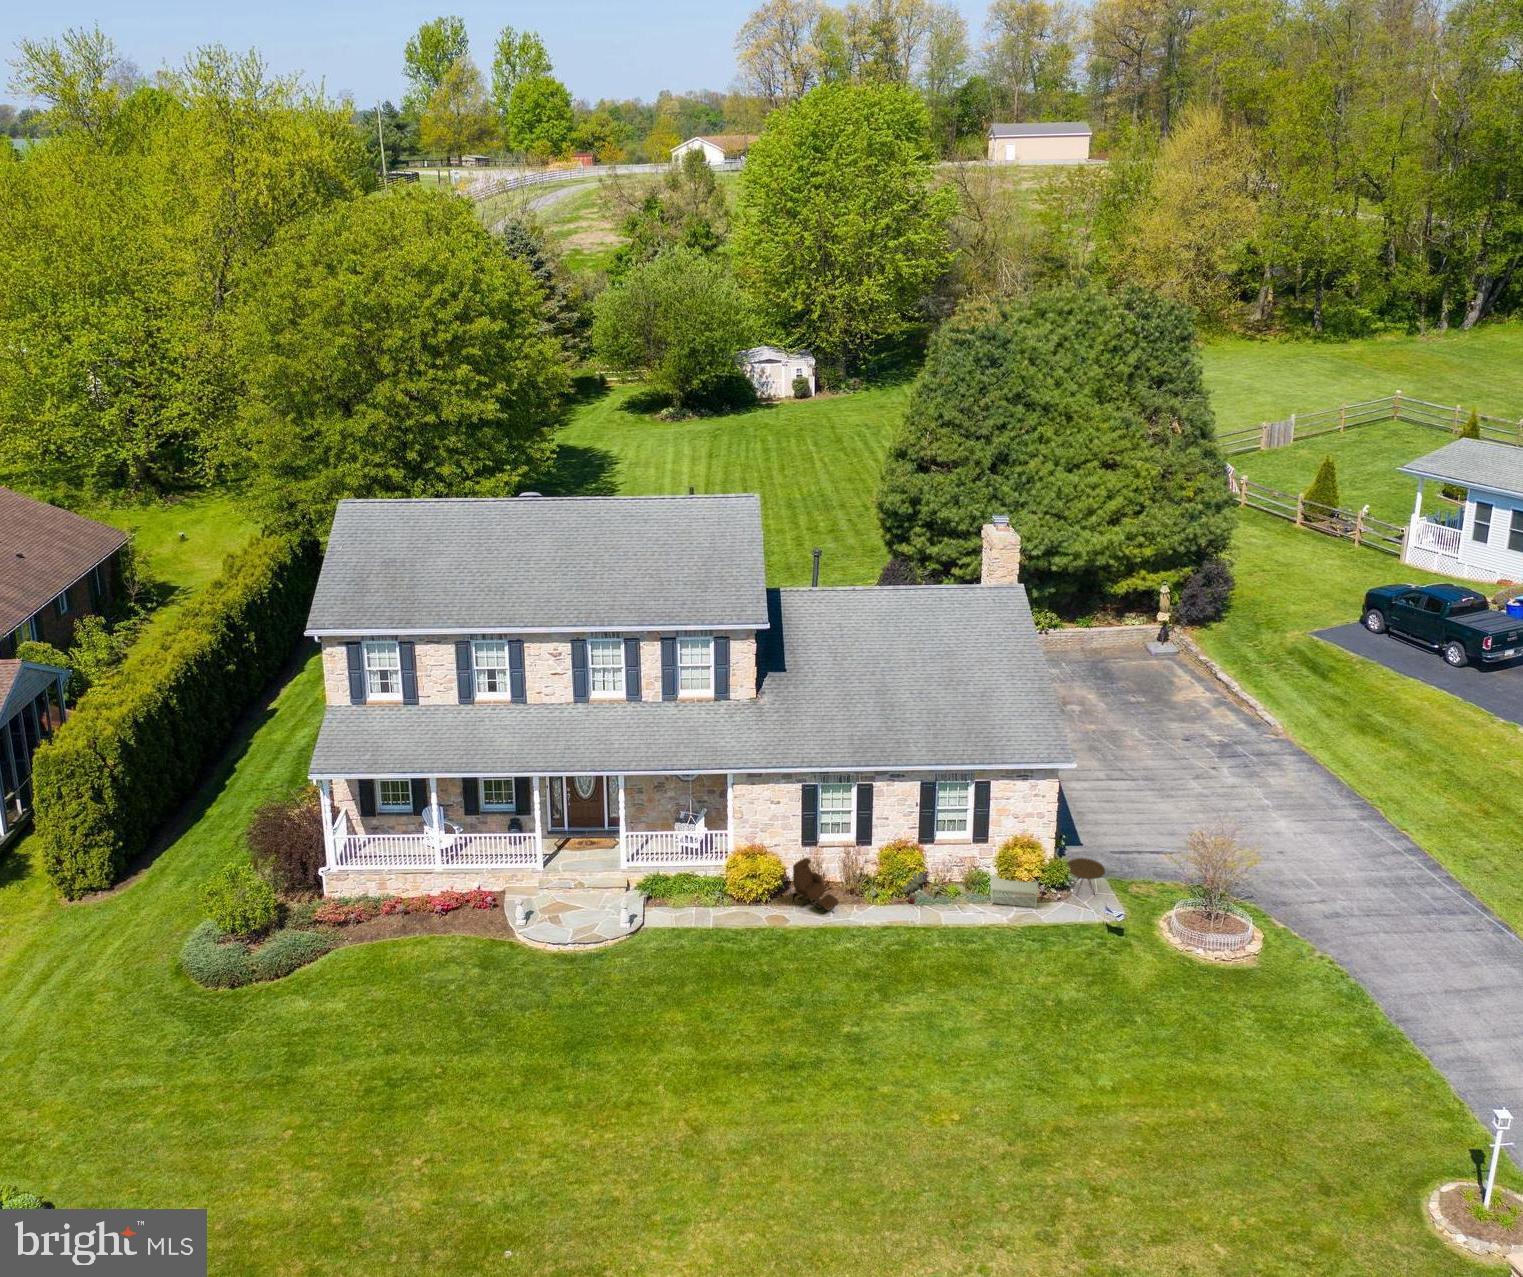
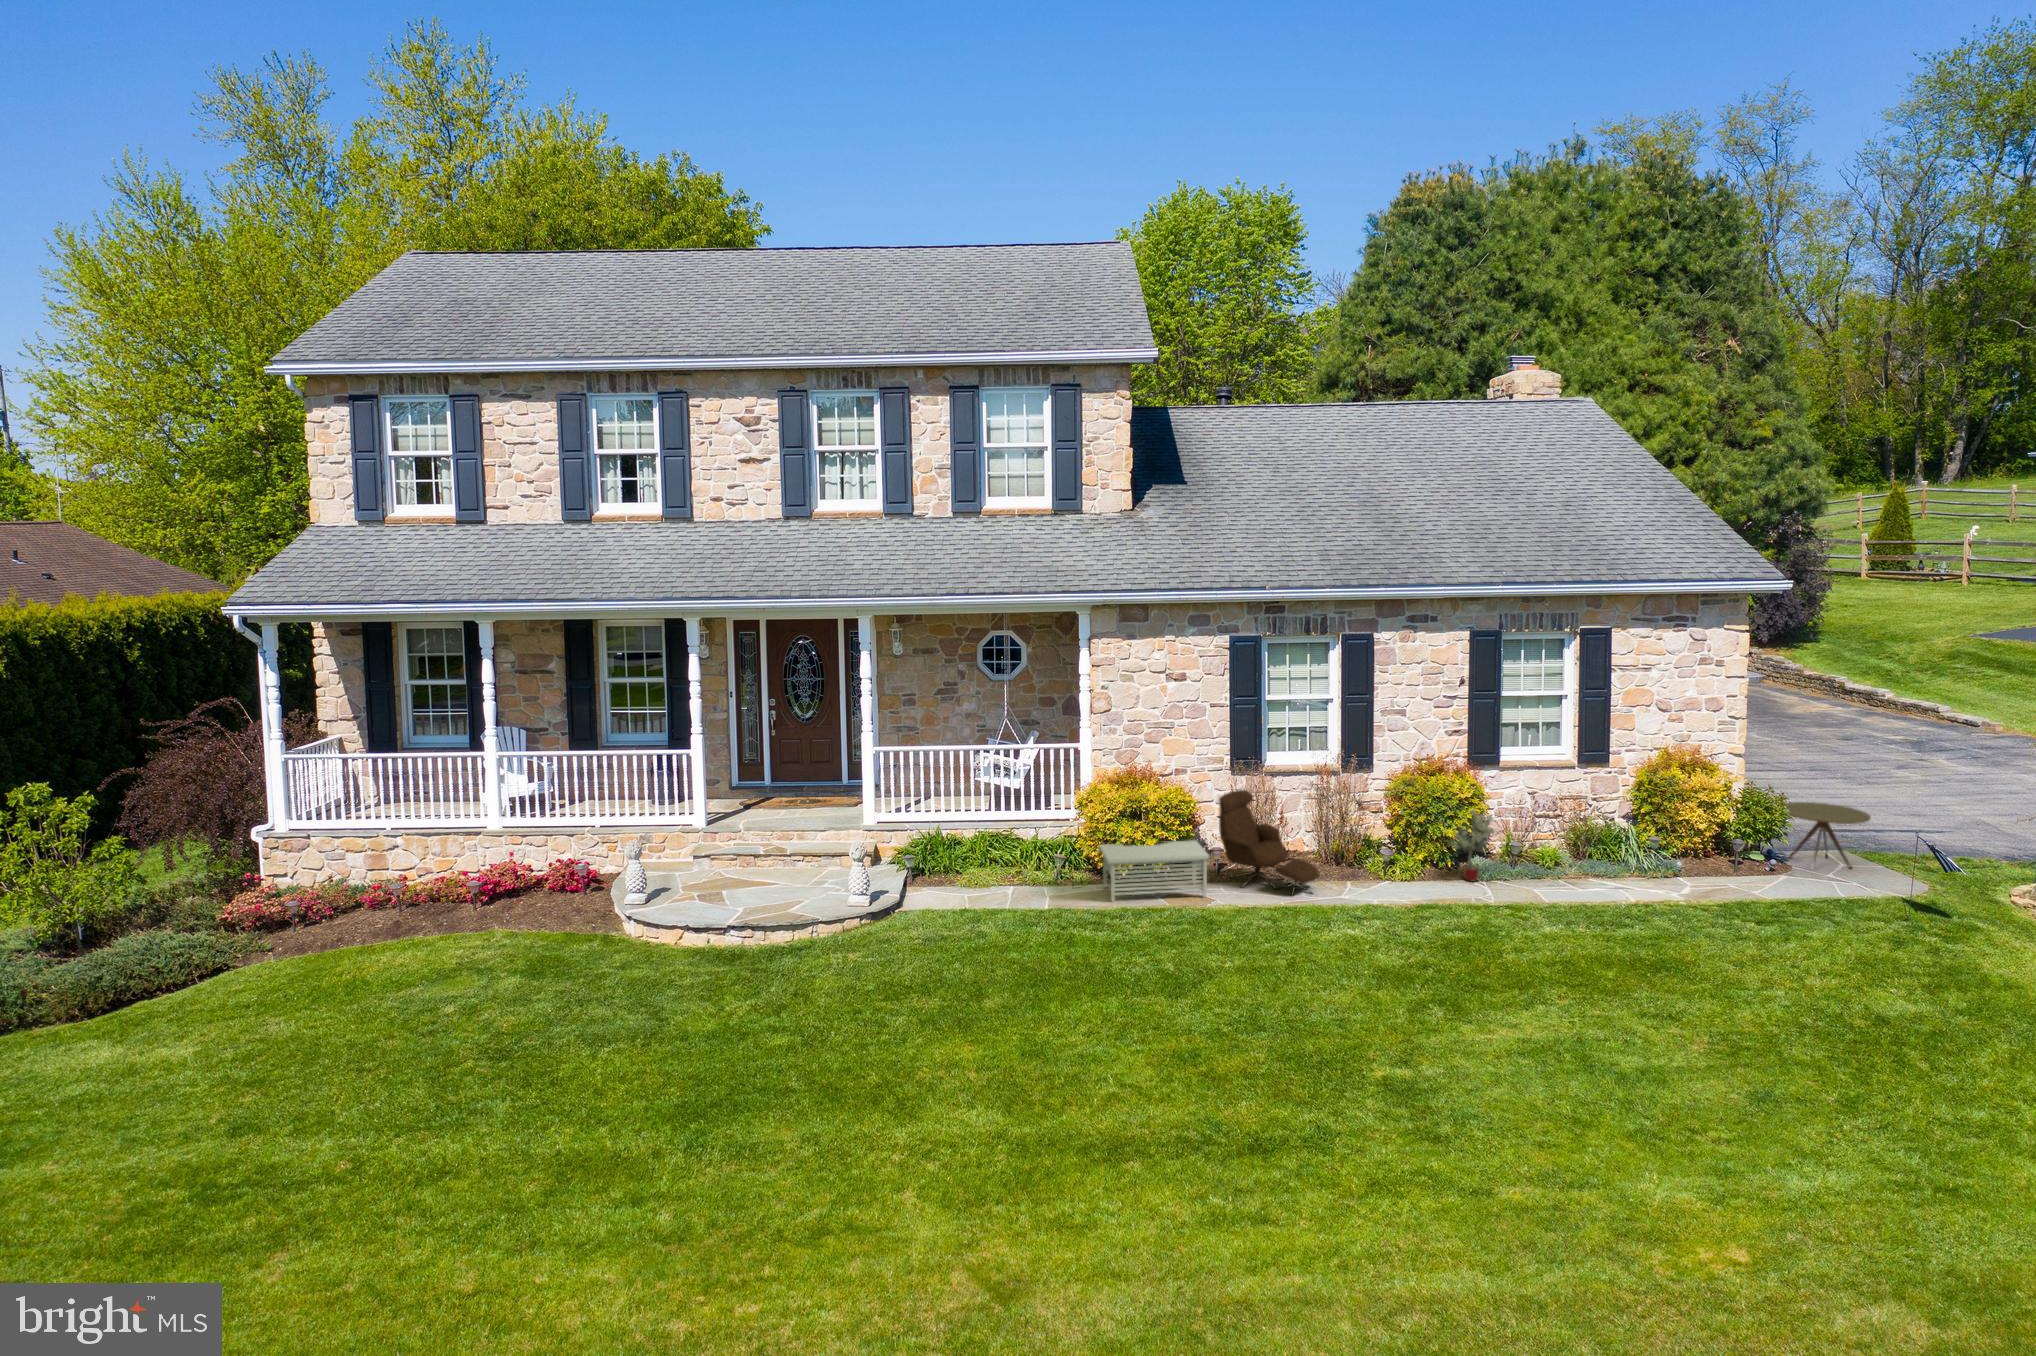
storage bench: present [990,875,1038,909] -> present [1099,840,1209,902]

